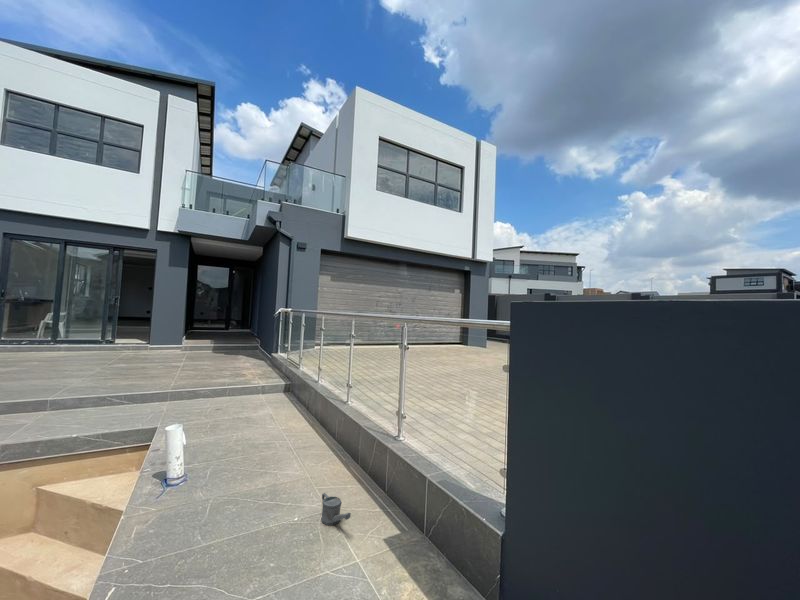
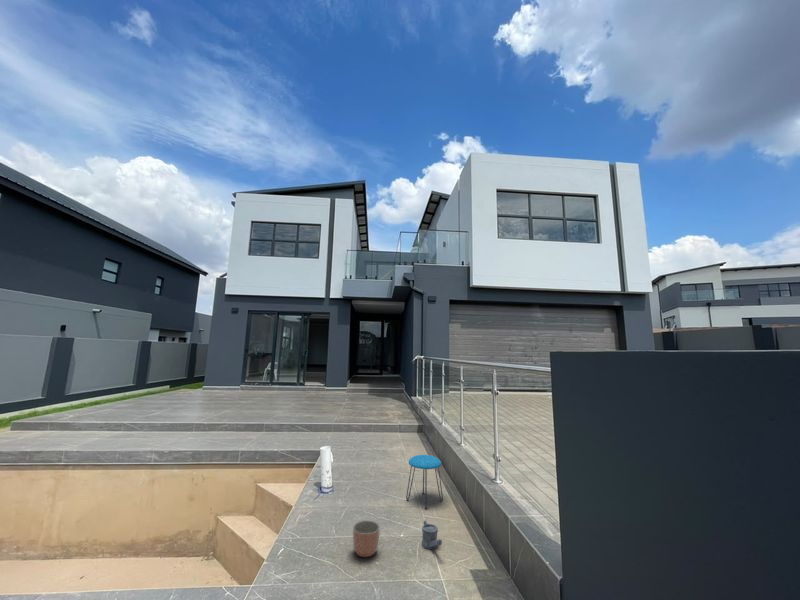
stool: none [289,418,334,479] -> present [406,455,443,510]
planter: none [236,507,273,555] -> present [353,520,380,557]

